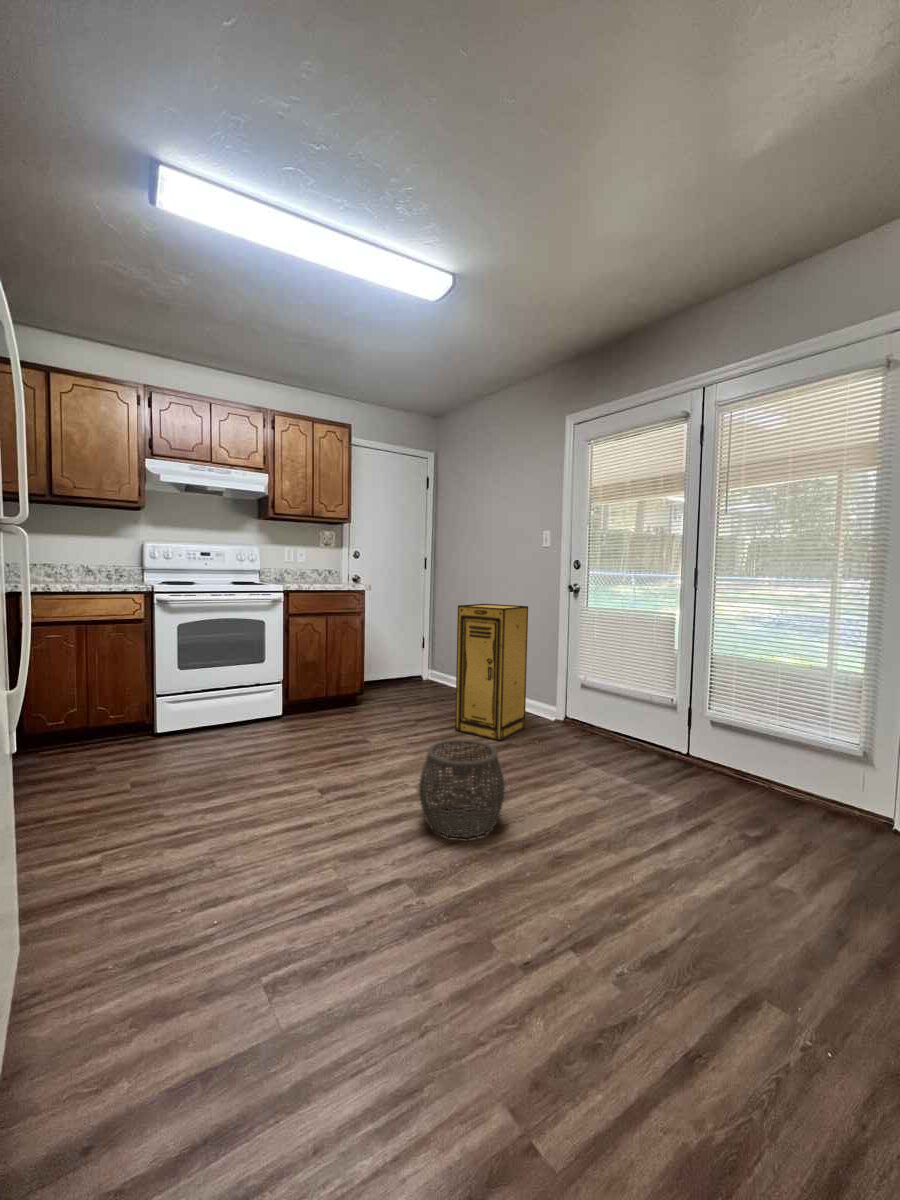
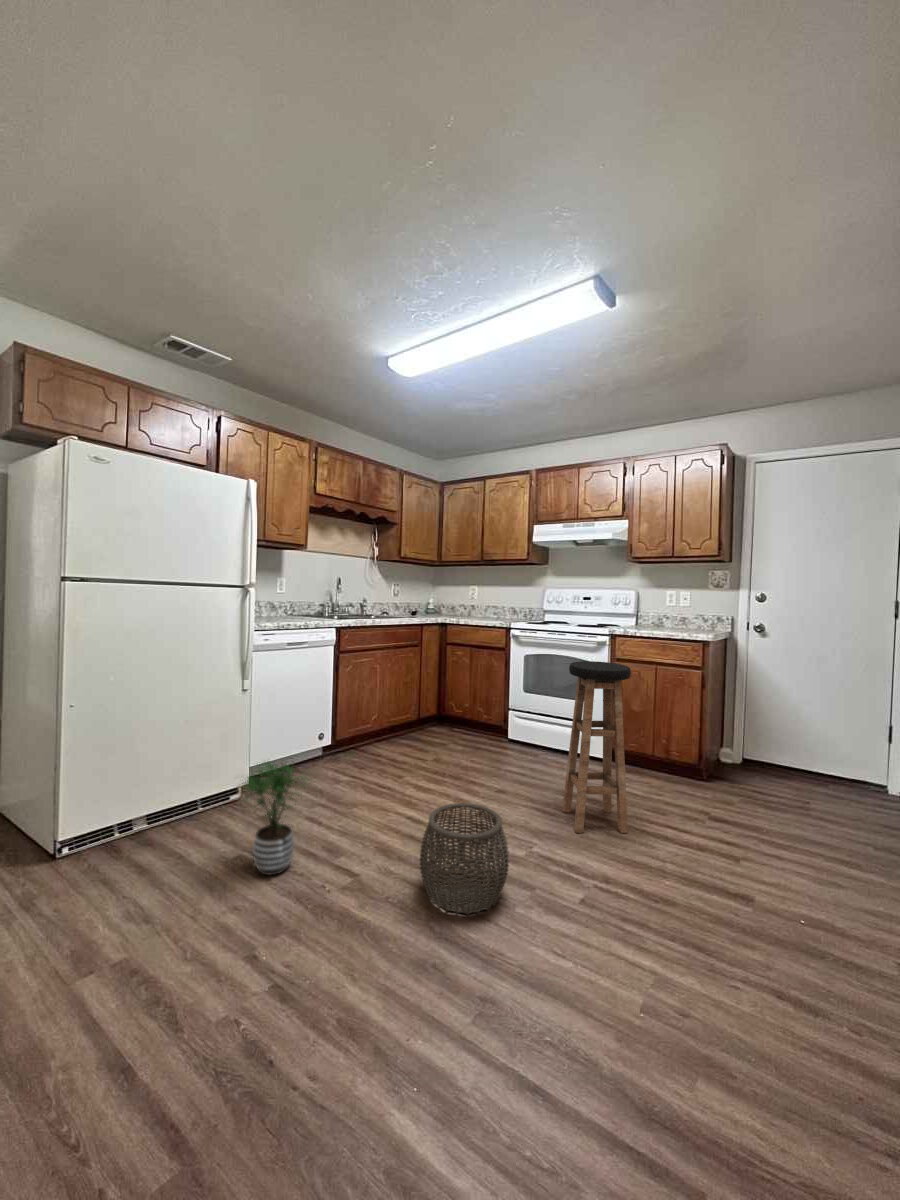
storage cabinet: present [455,604,528,741] -> none [709,678,830,909]
bar stool: none [356,607,415,758] -> present [562,661,631,833]
potted plant: none [261,777,380,966] -> present [238,762,312,875]

